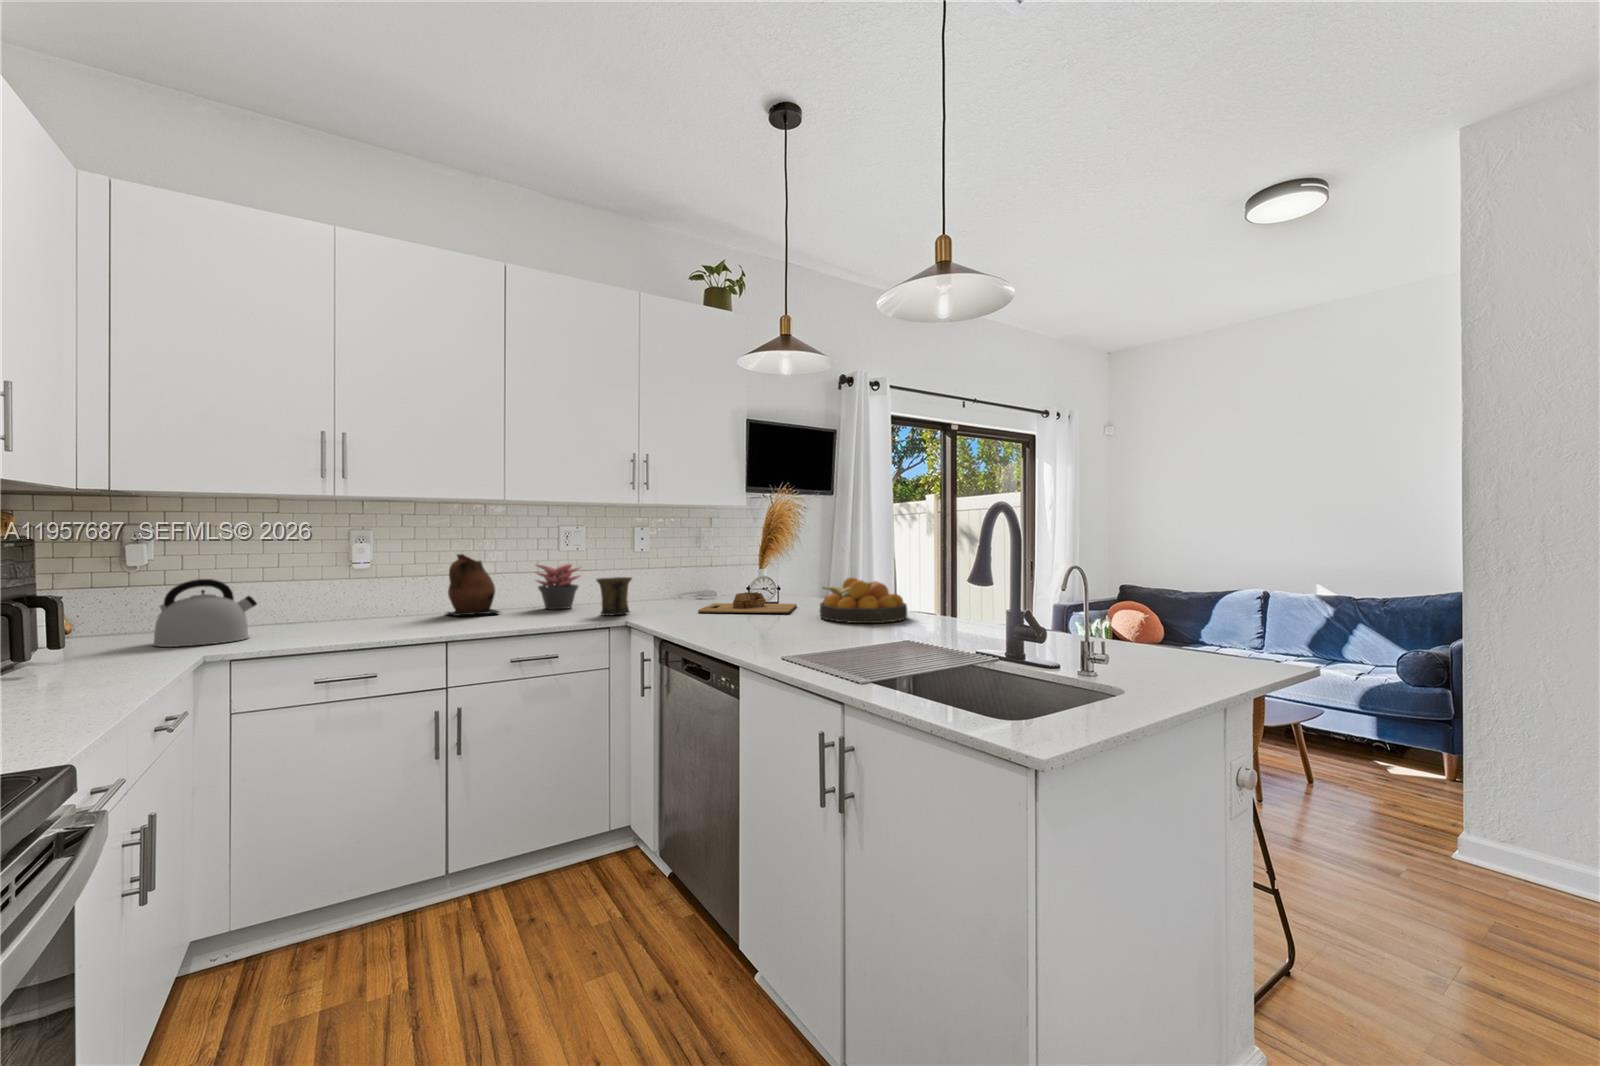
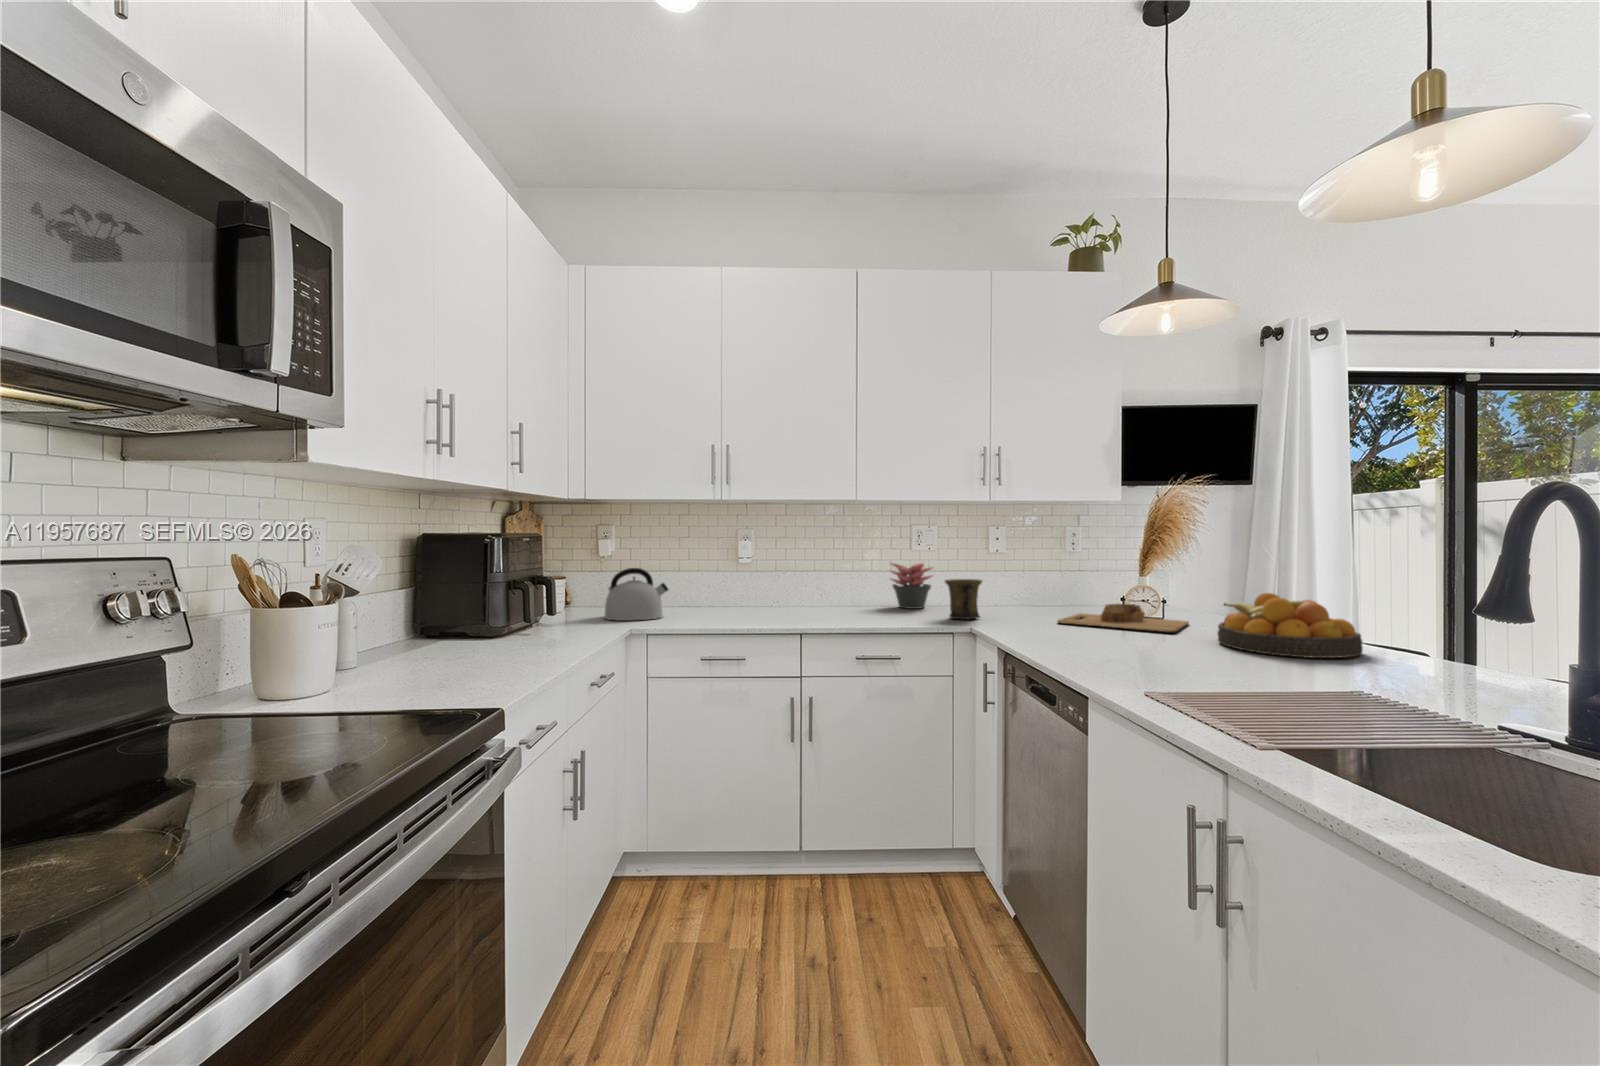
ceramic pitcher: present [447,554,501,616] -> none [808,551,857,610]

